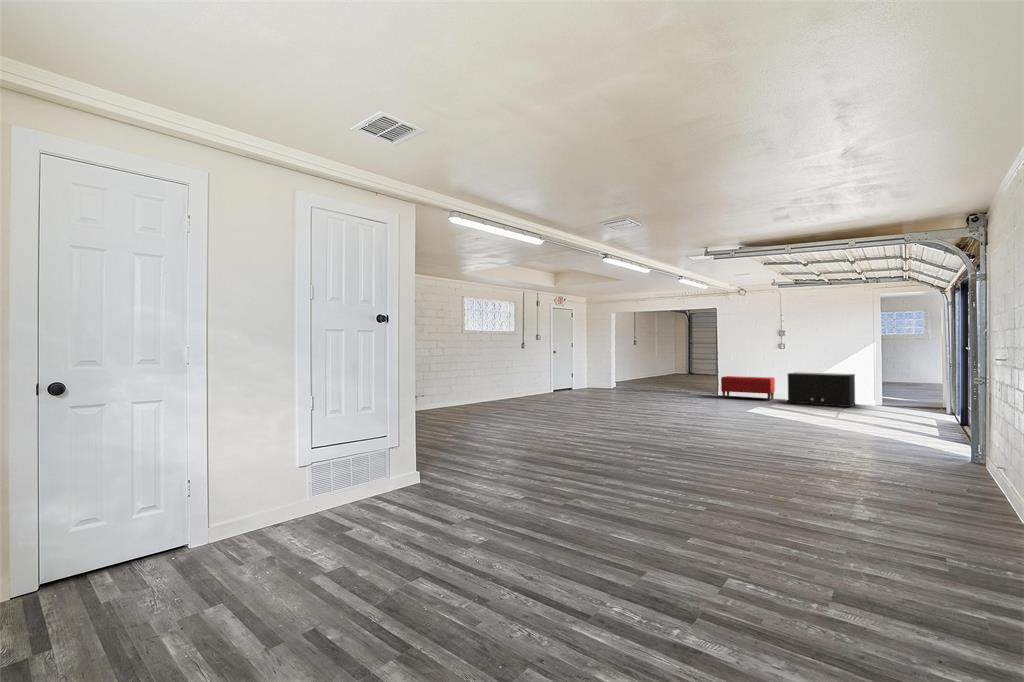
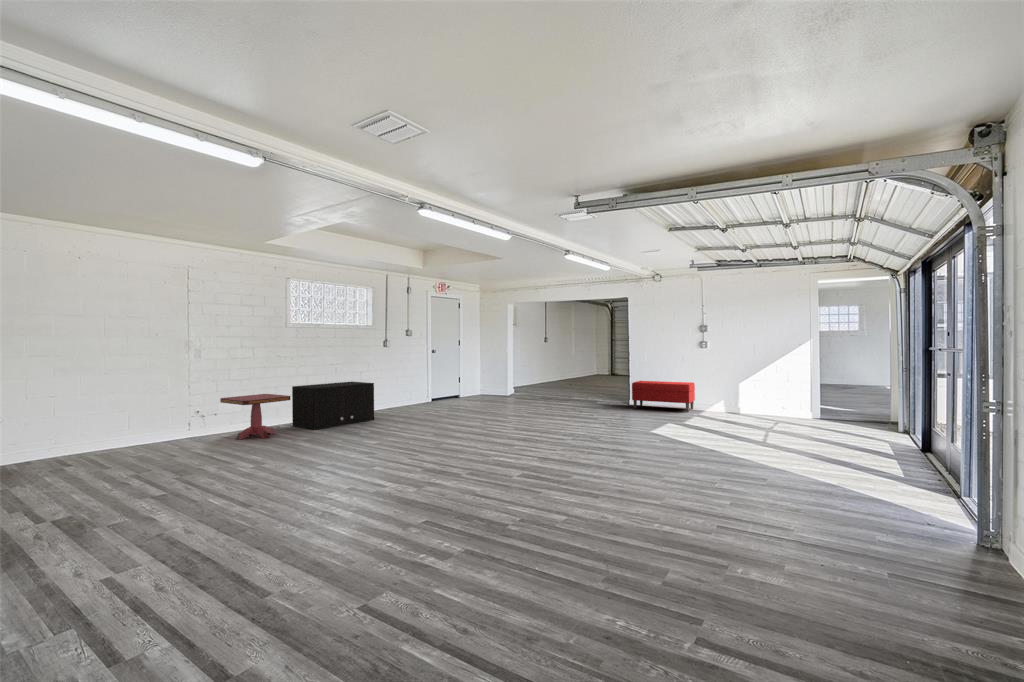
storage cabinet: present [788,372,855,407] -> present [292,382,374,430]
side table: none [430,380,475,411] -> present [220,394,290,440]

